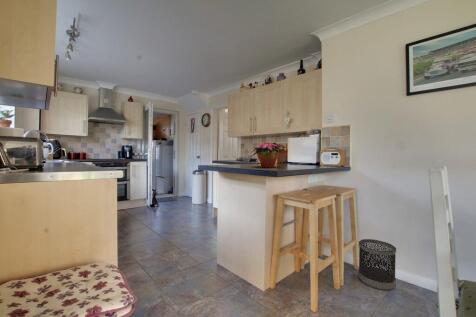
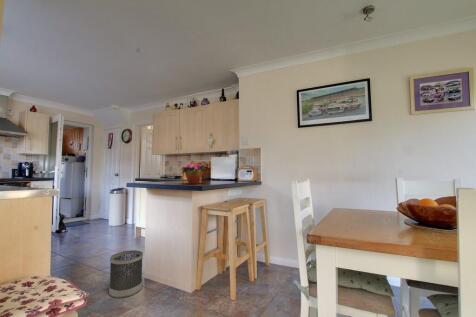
wastebasket: present [358,239,396,291] -> present [109,250,143,298]

